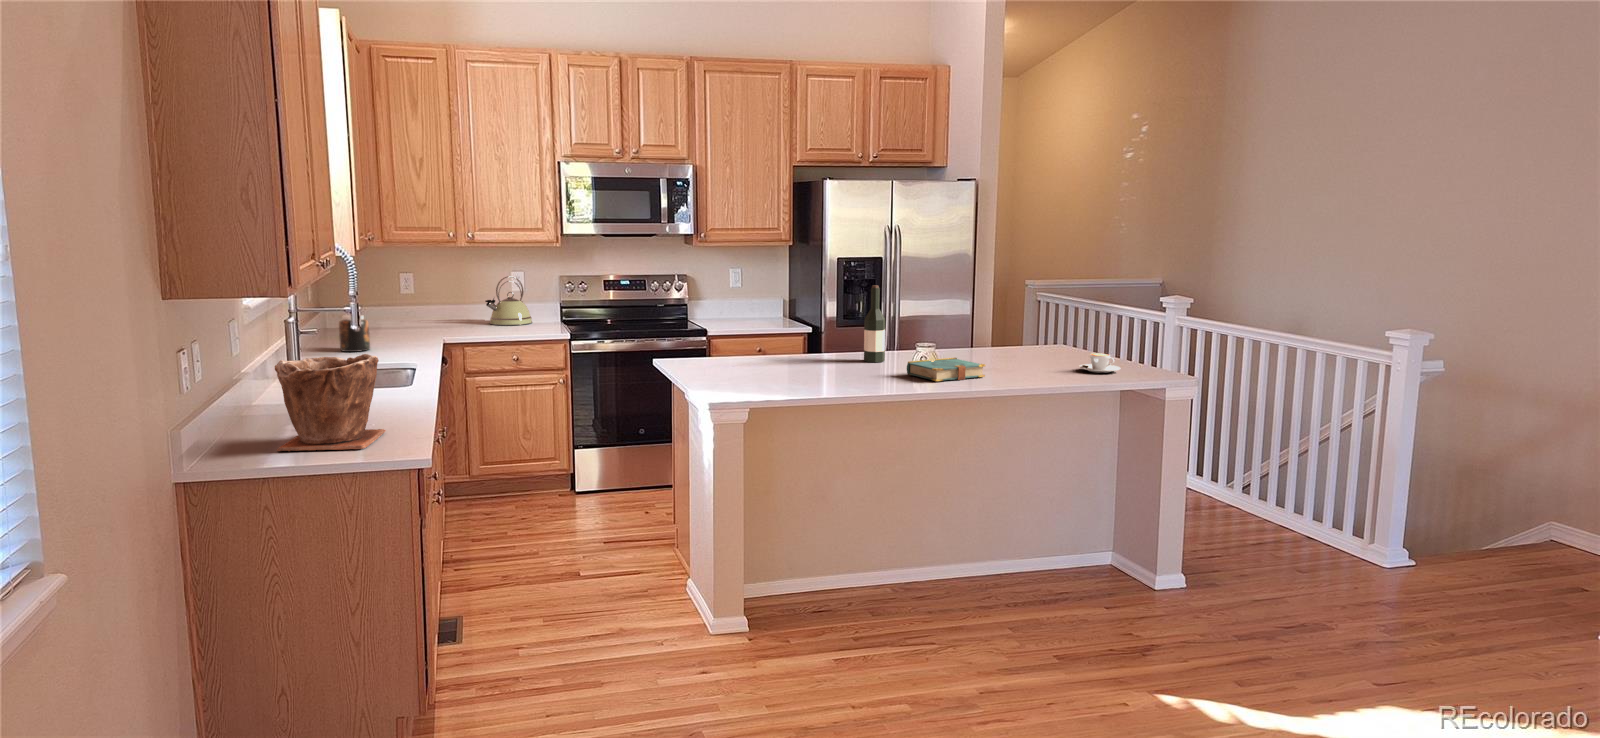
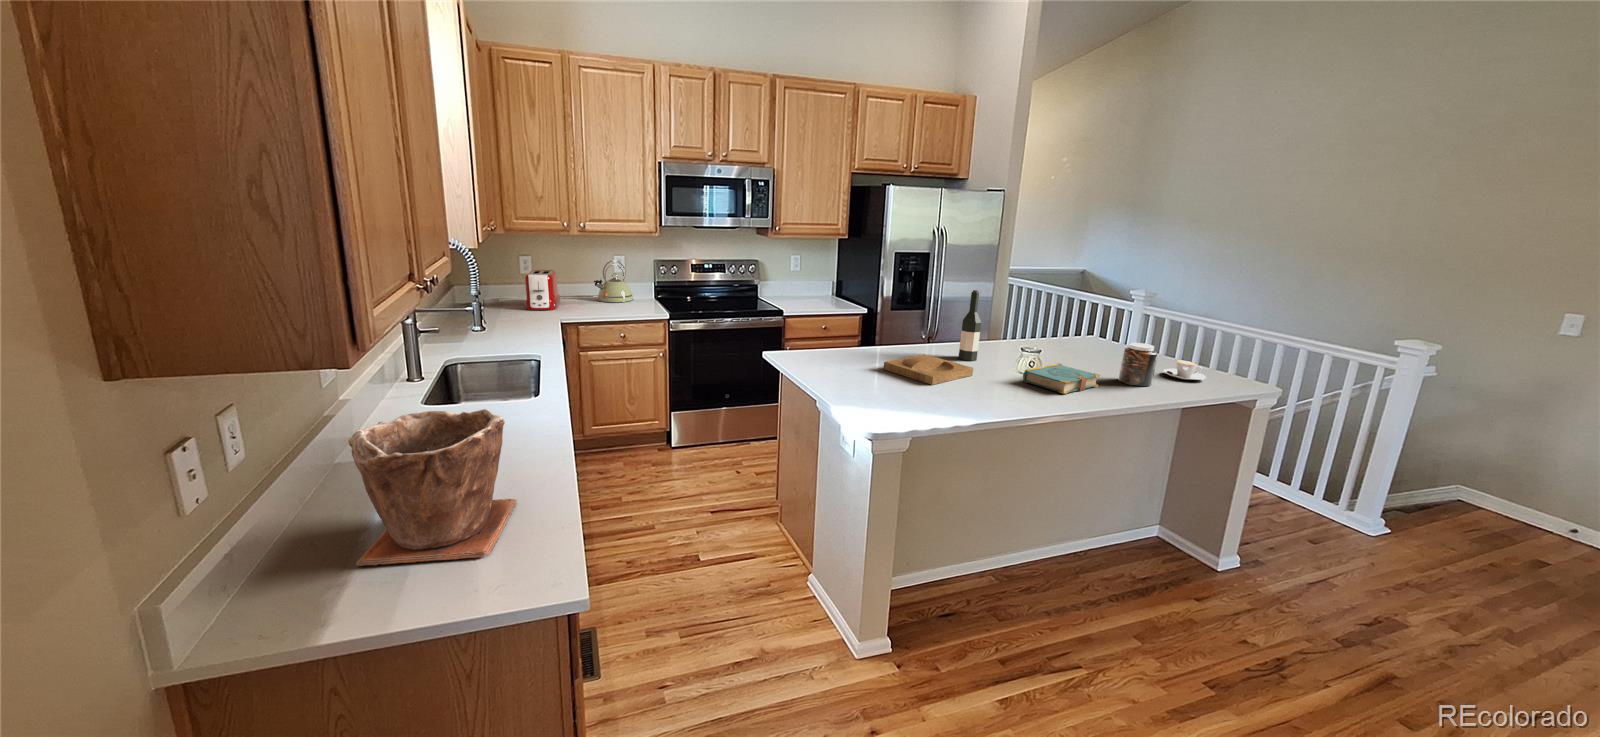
toaster: none [404,289,446,333] -> present [524,270,560,310]
jar: present [339,315,370,352] -> present [1118,343,1157,386]
tray: none [768,355,860,377] -> present [884,354,973,385]

